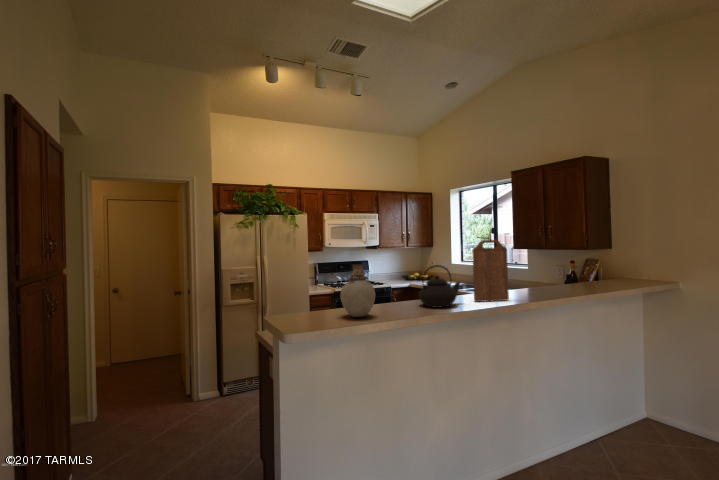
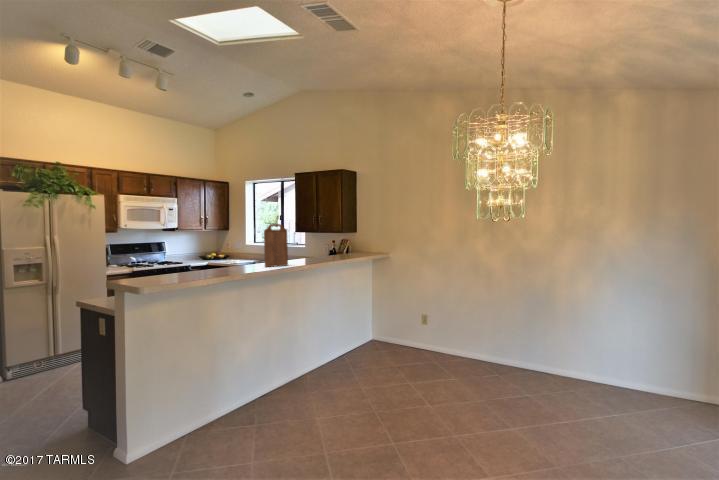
vase: present [341,264,375,317] -> none [167,240,195,278]
teapot: present [419,265,460,307] -> none [225,241,256,271]

